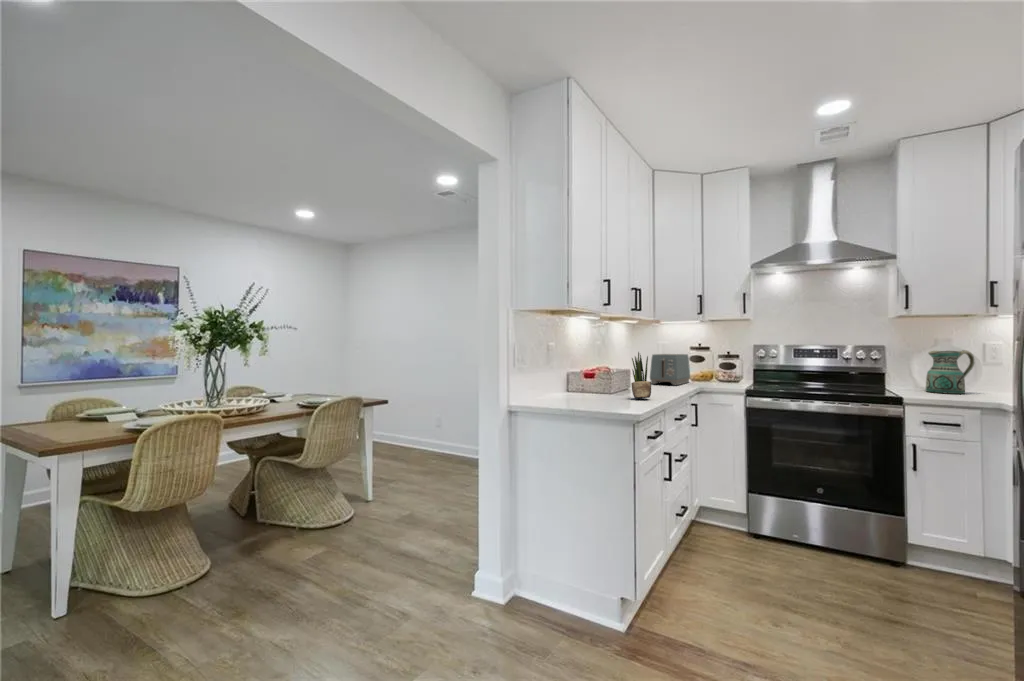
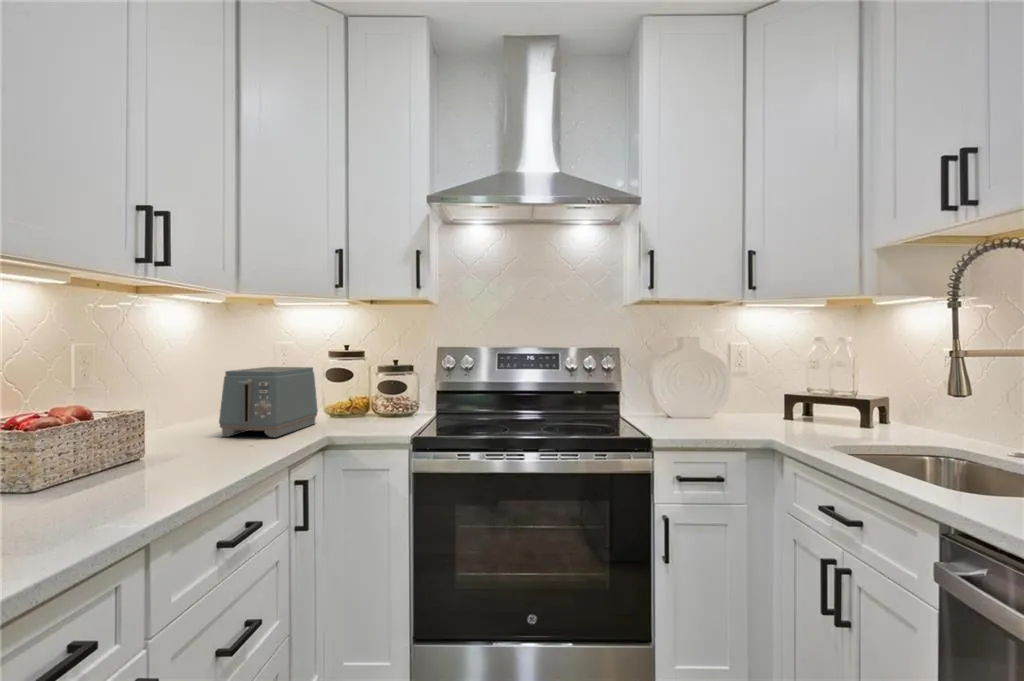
ceramic pitcher: present [926,350,974,394] -> none [671,356,726,423]
potted plant: present [631,352,651,398] -> none [59,377,127,519]

